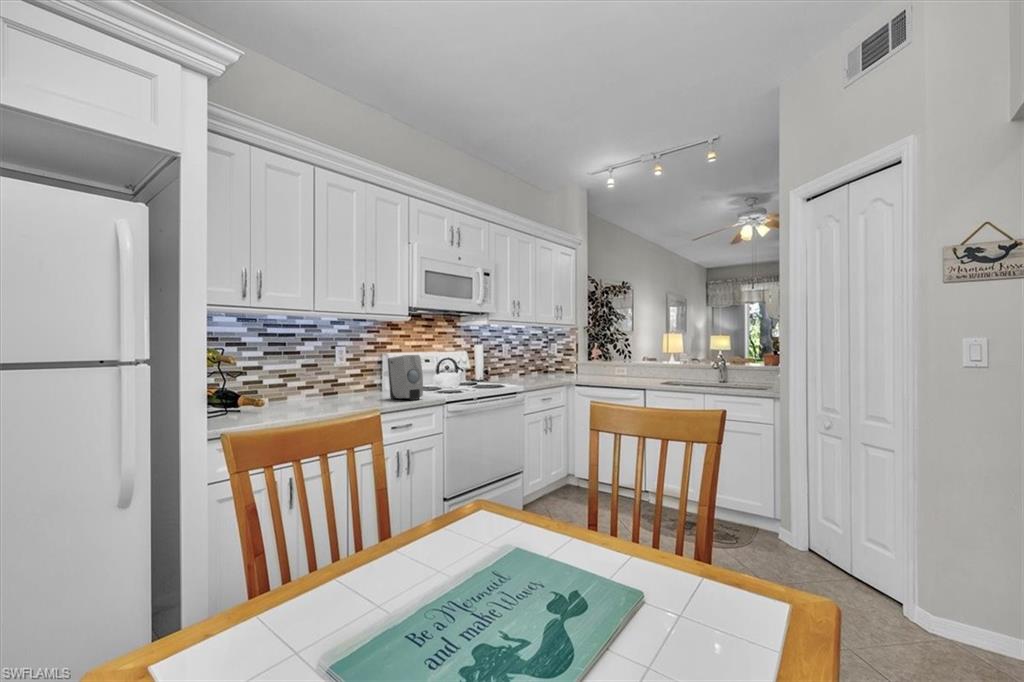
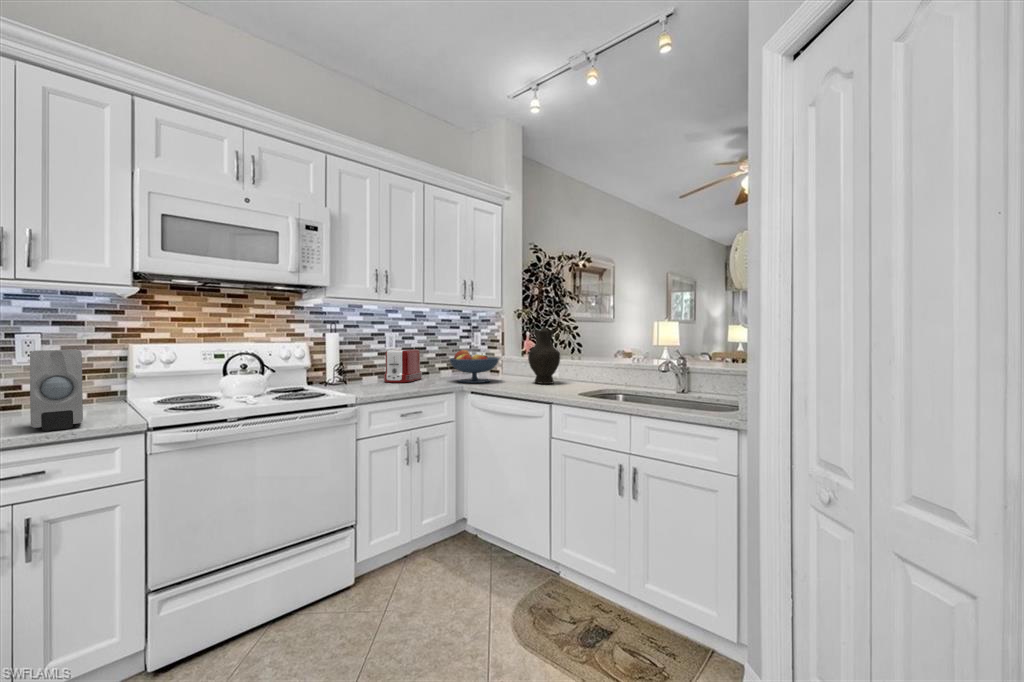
decorative vase: none [612,339,635,379] -> present [528,328,560,384]
toaster: none [510,356,531,380] -> present [384,349,422,383]
fruit bowl: none [555,356,591,379] -> present [449,350,499,383]

